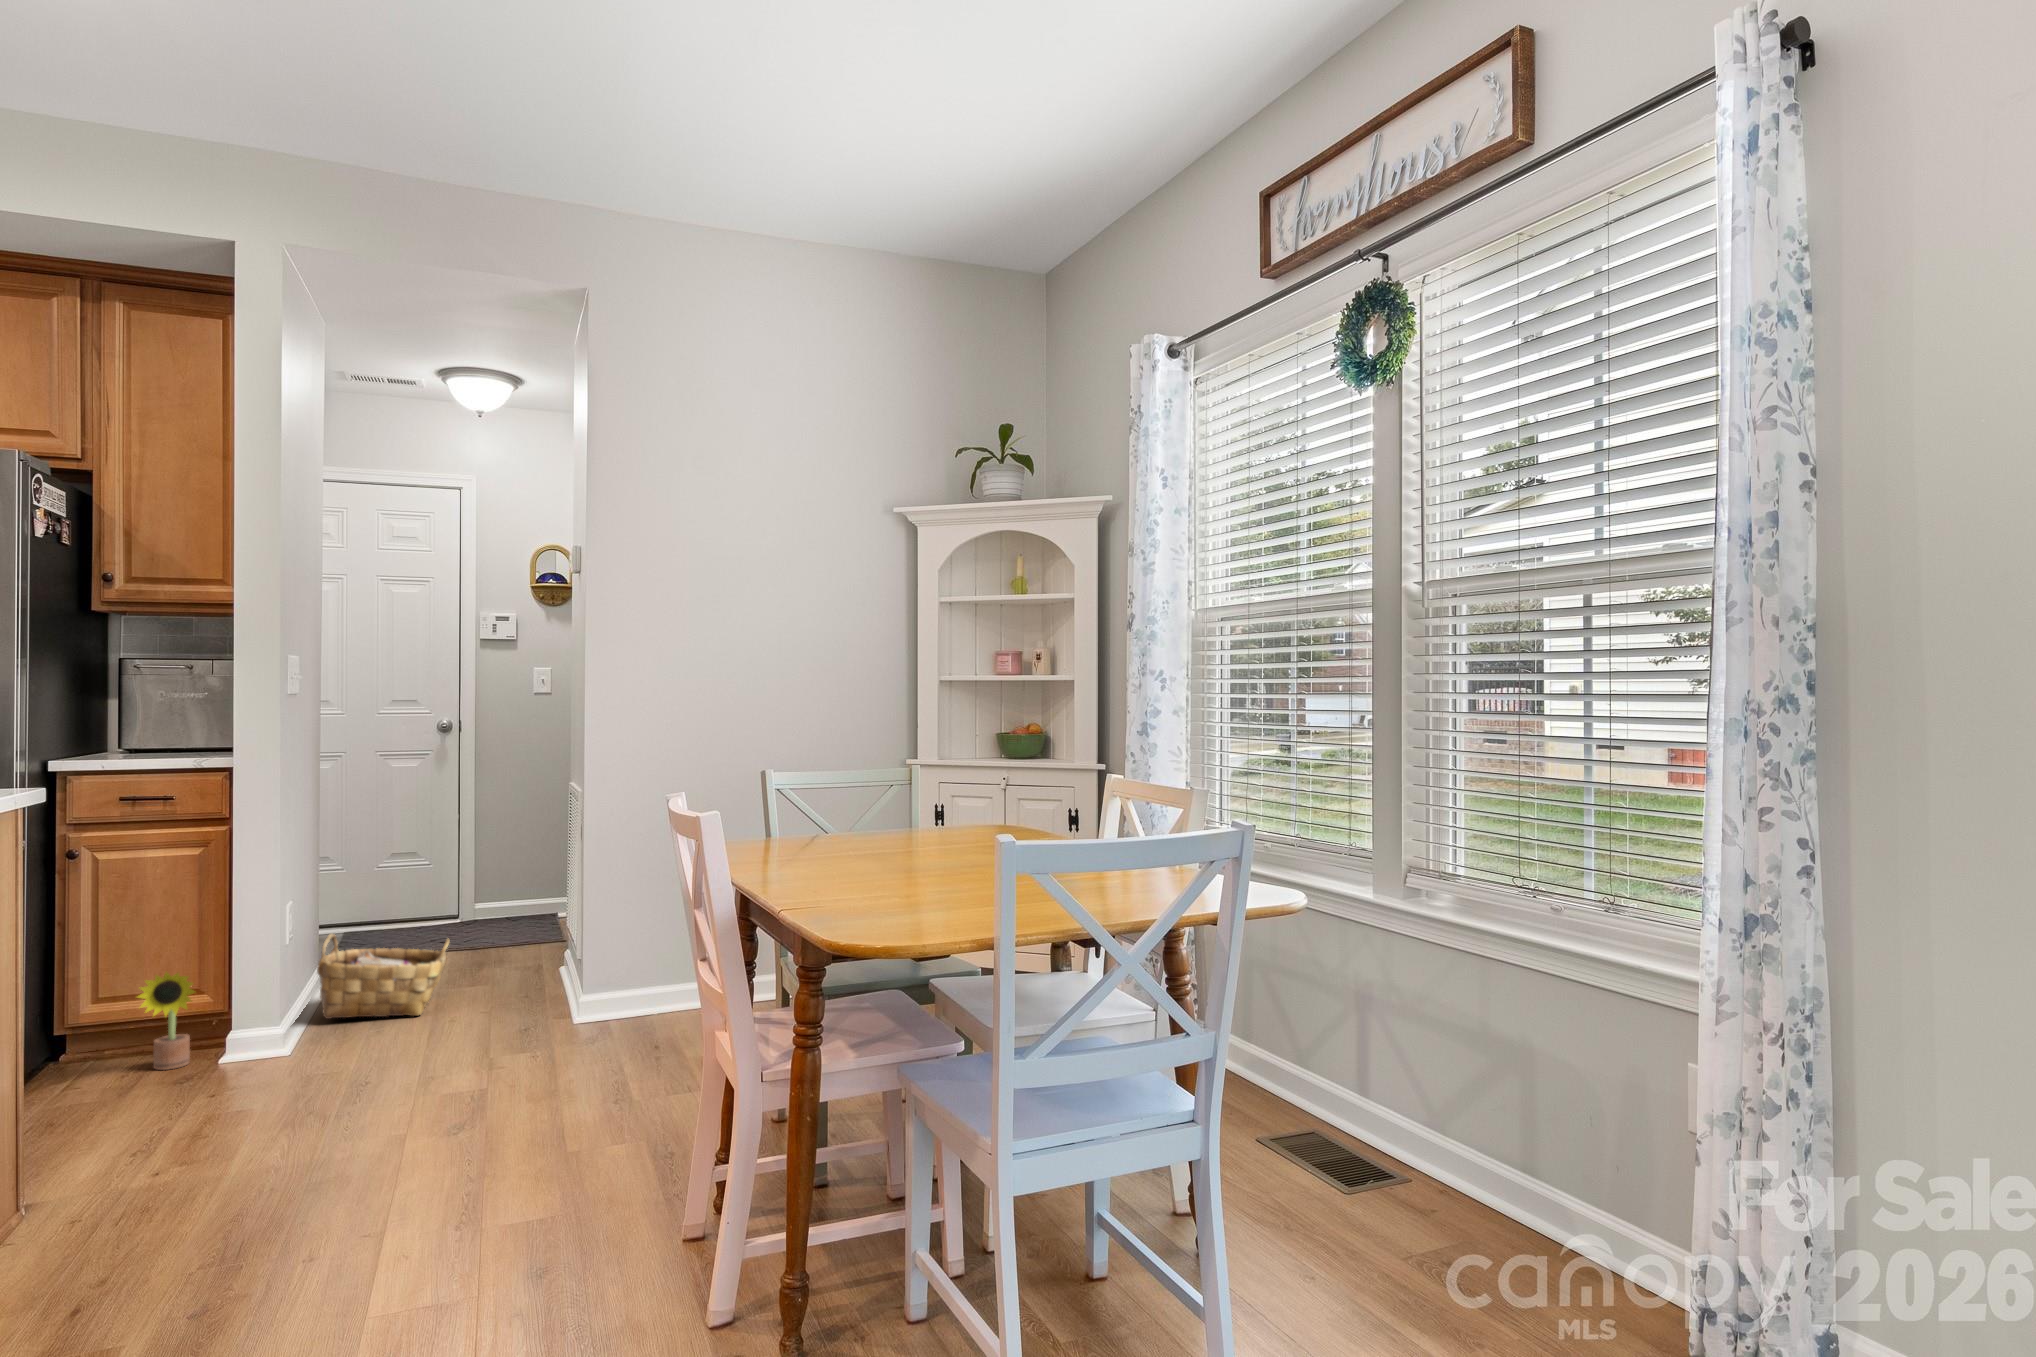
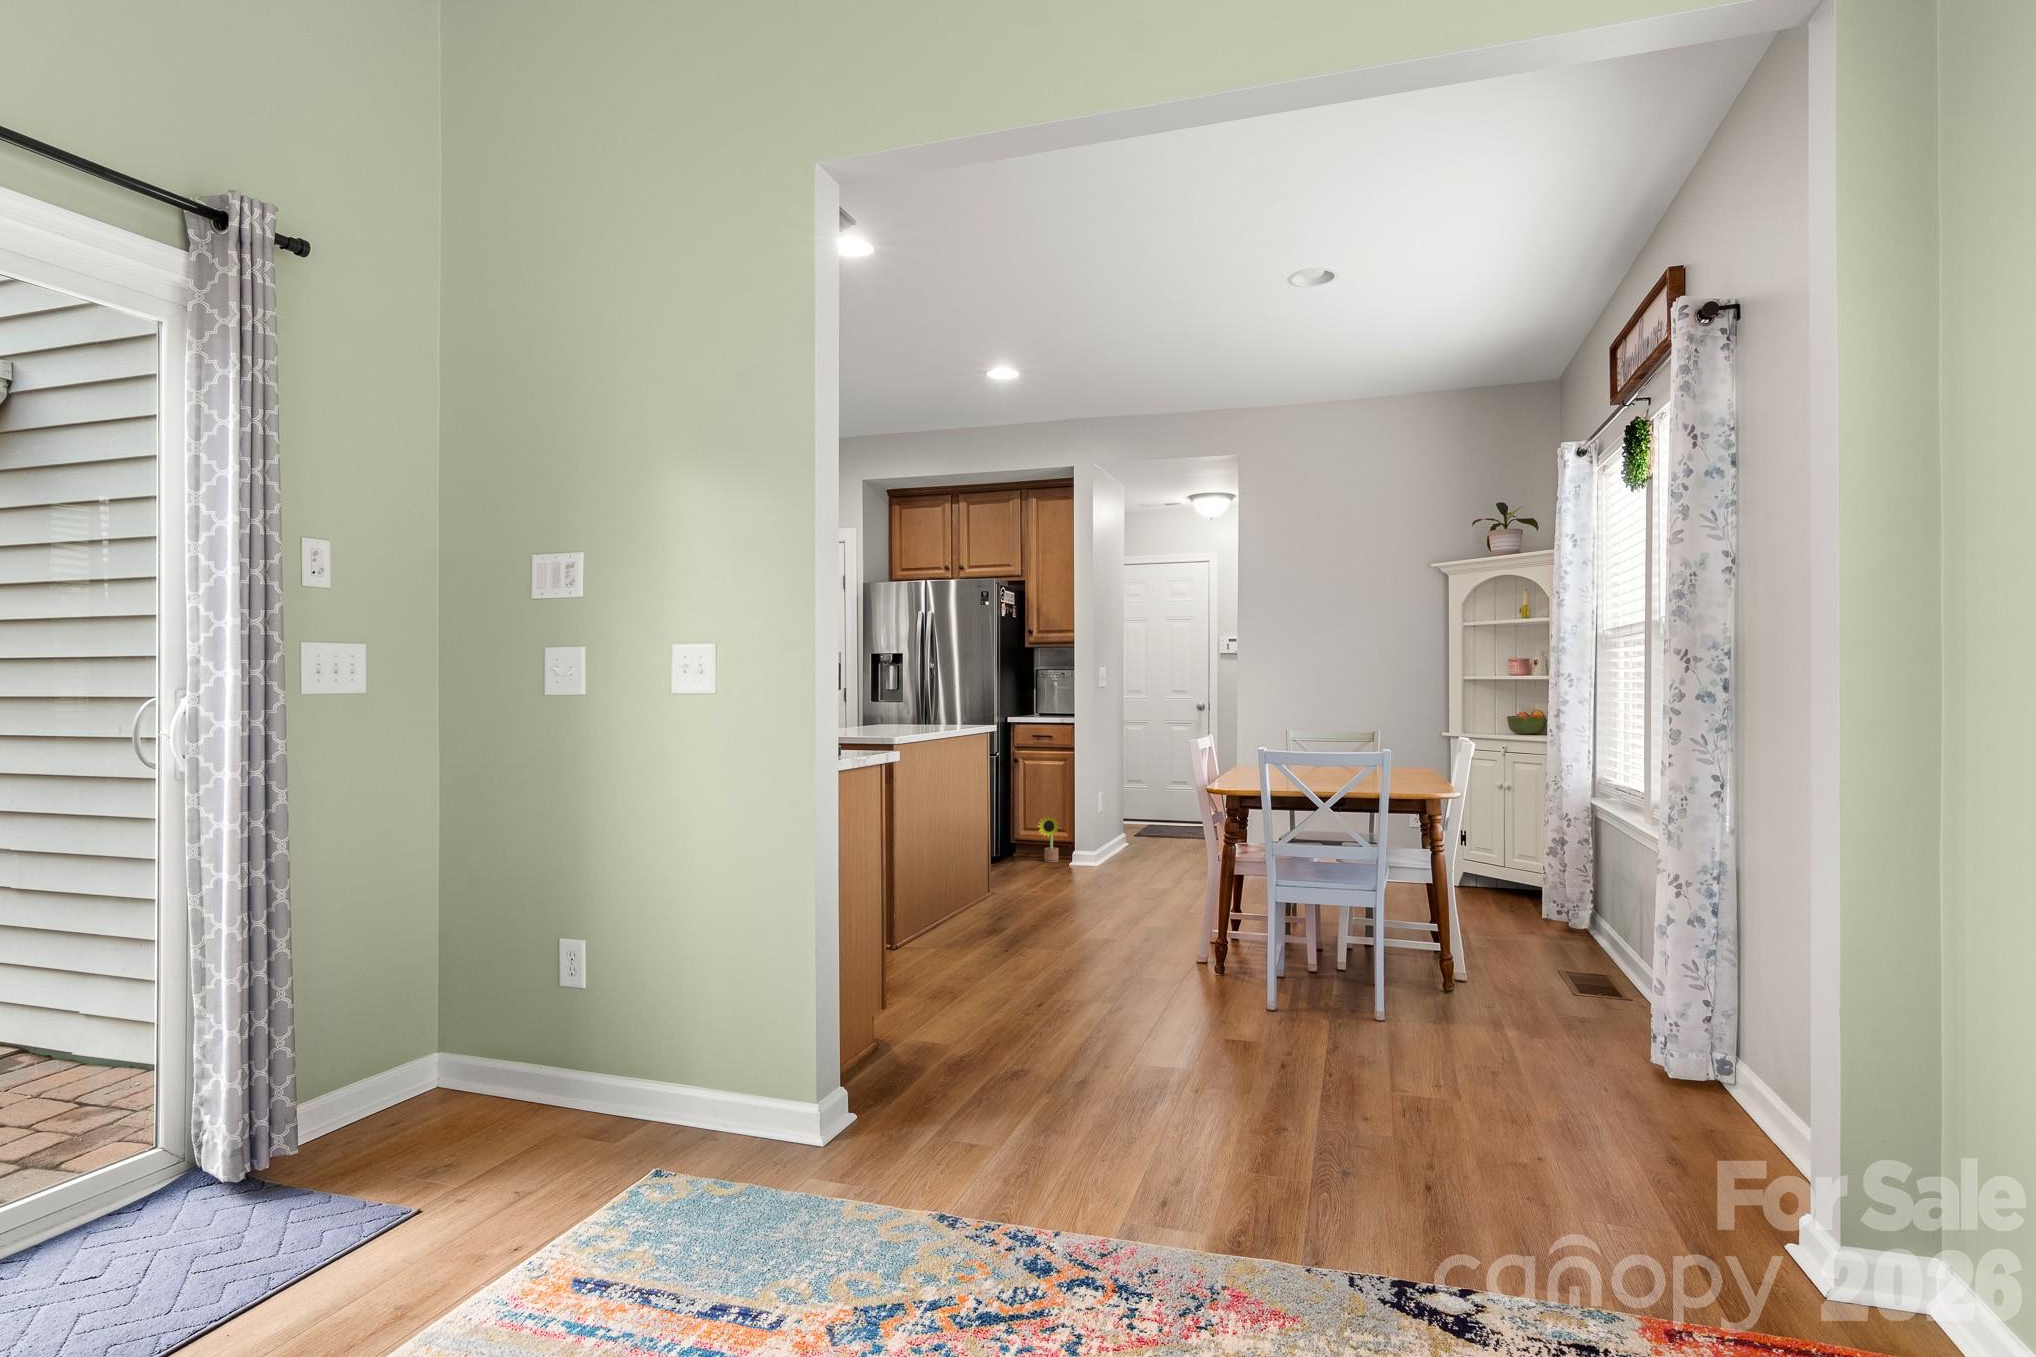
woven basket: present [317,933,450,1019] -> none [1114,811,1177,859]

